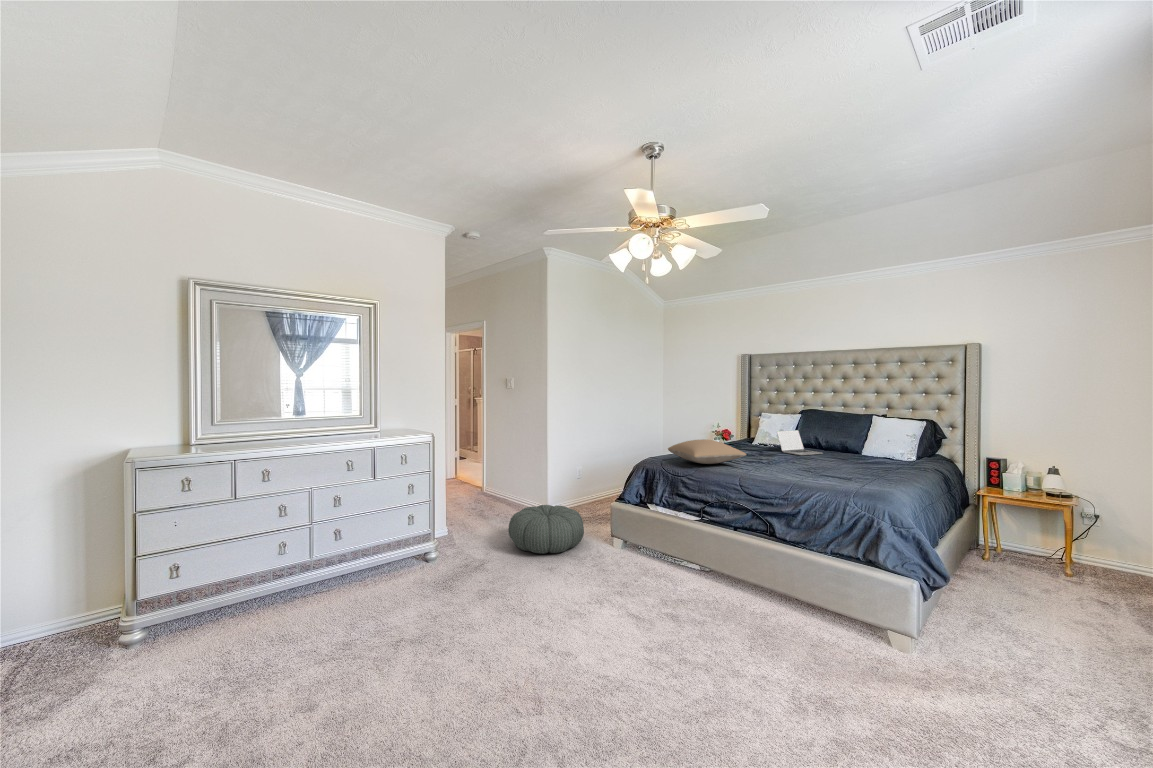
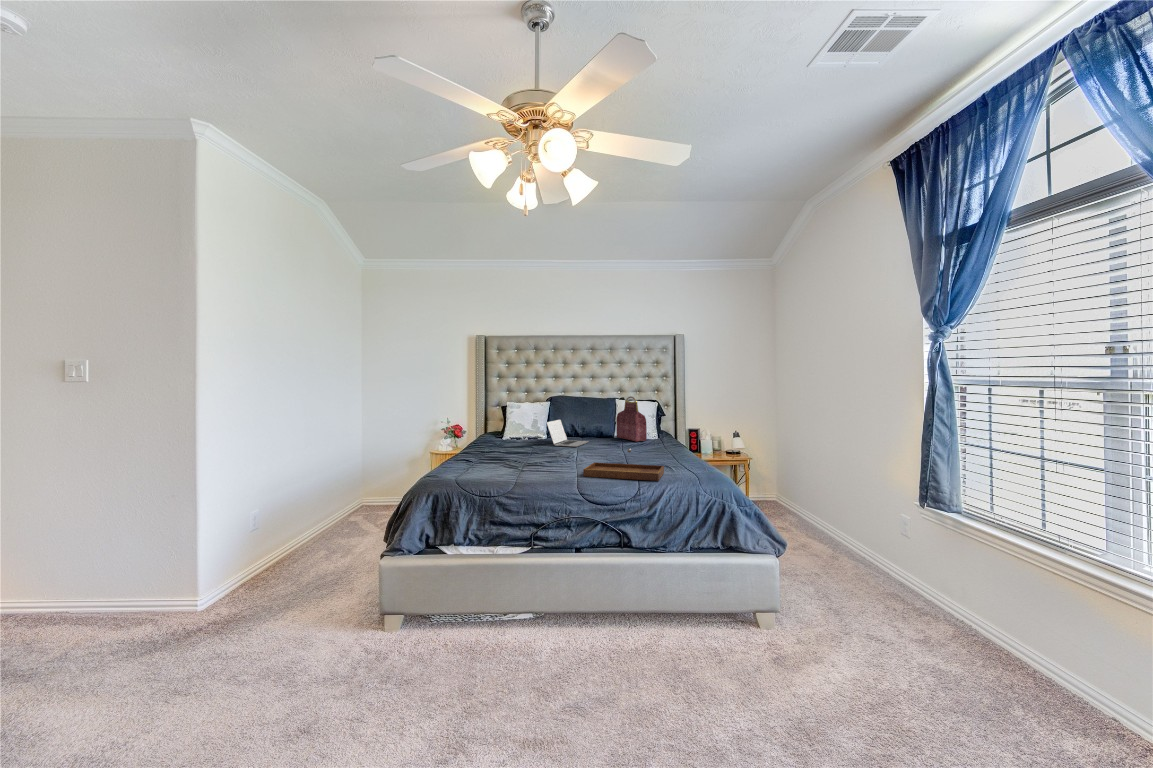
handbag: none [866,413,890,460] -> present [616,397,647,441]
pillow: present [668,439,746,464] -> none [452,440,556,473]
tray: none [757,457,836,488] -> present [583,448,664,481]
pouf: present [508,505,584,554] -> none [138,590,322,714]

